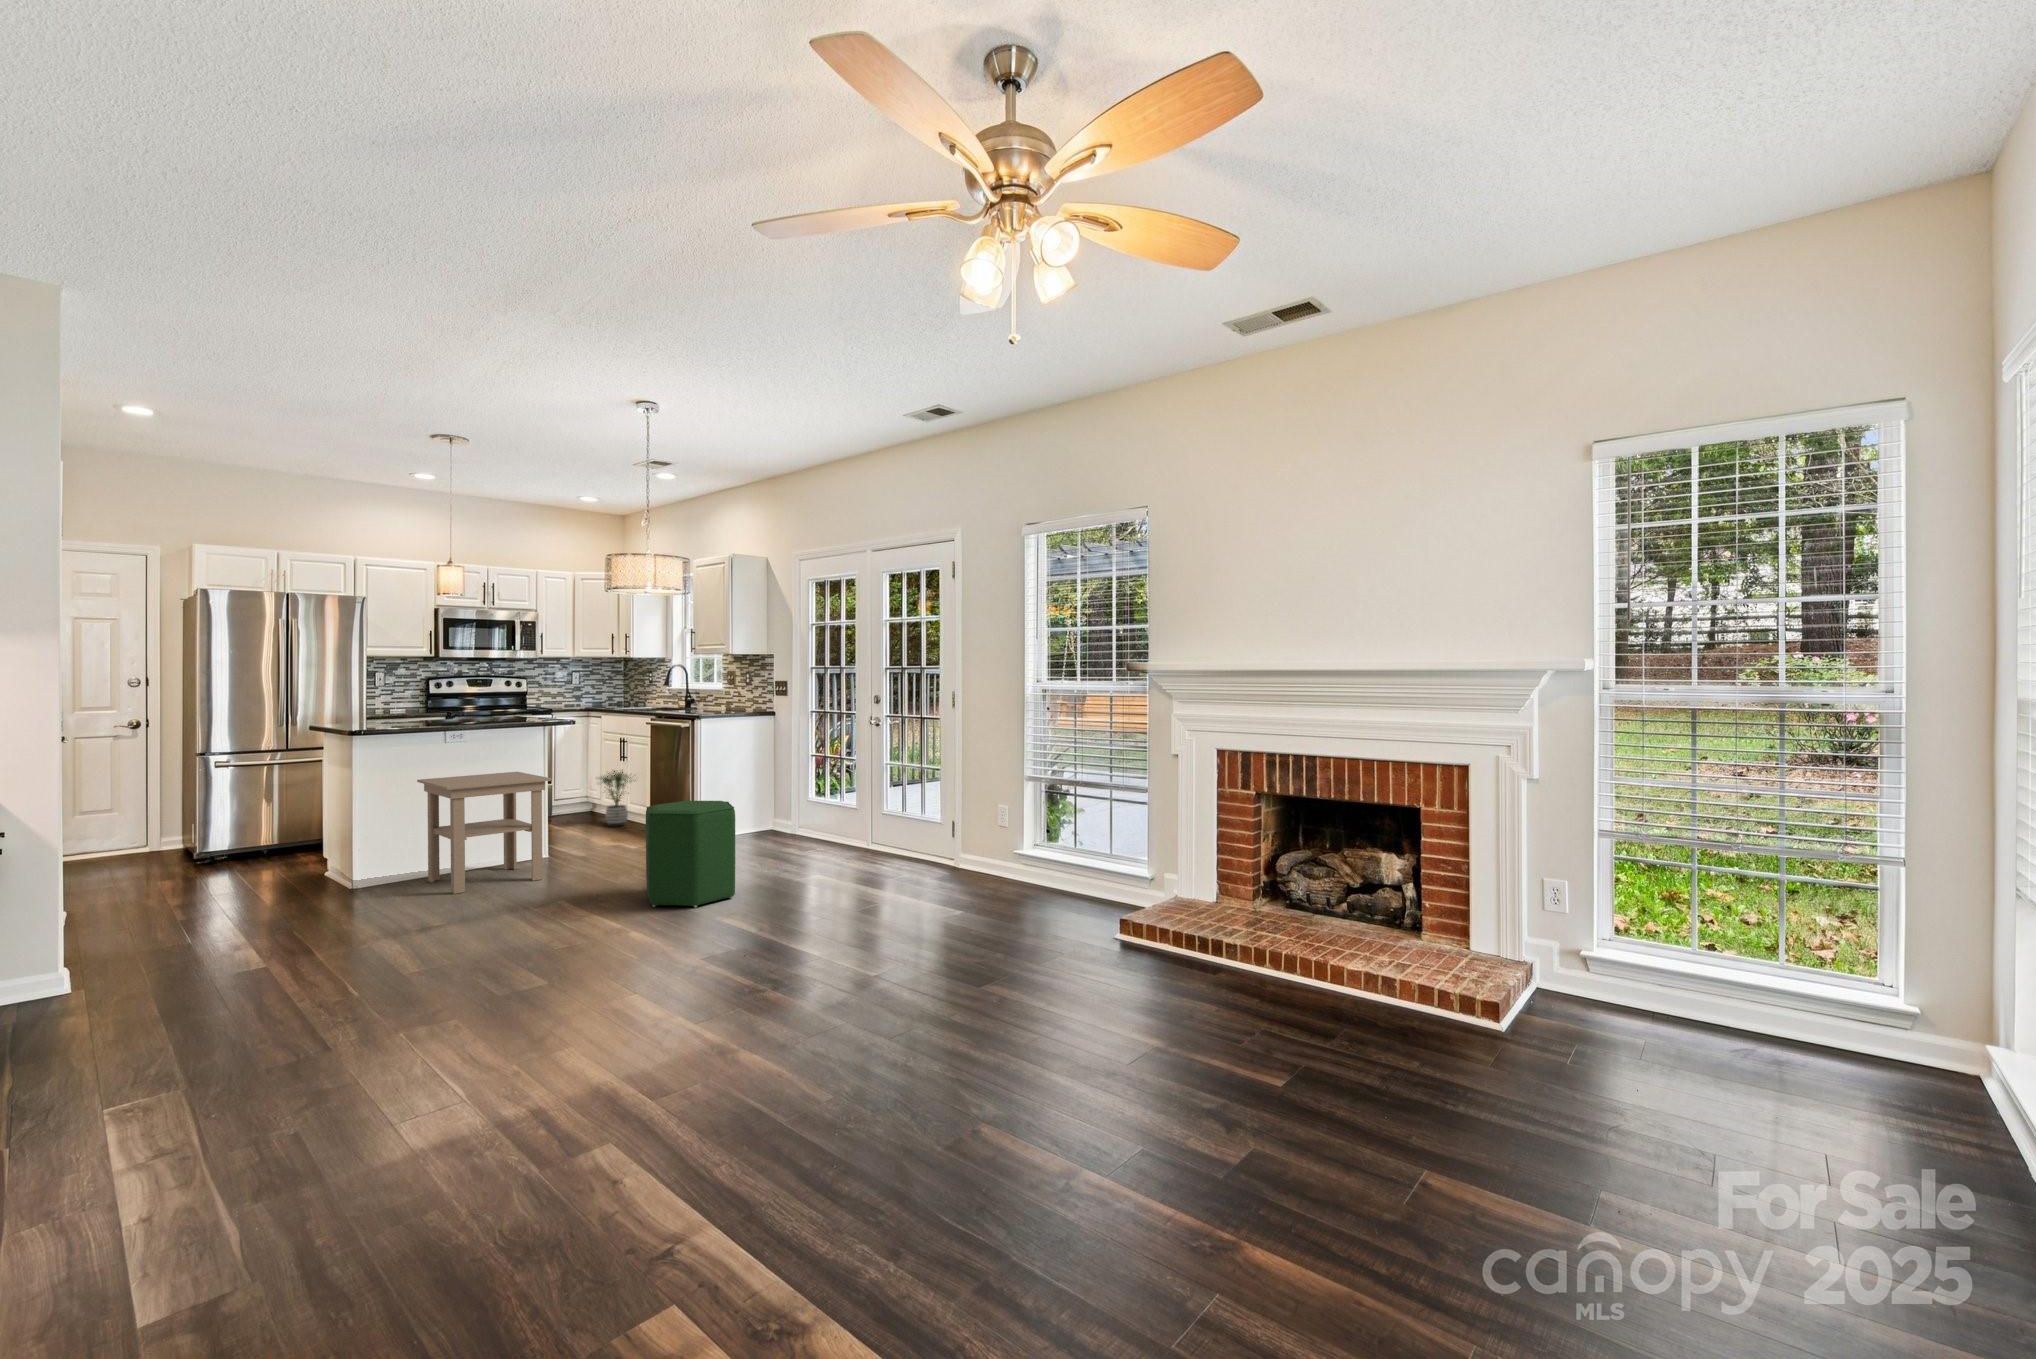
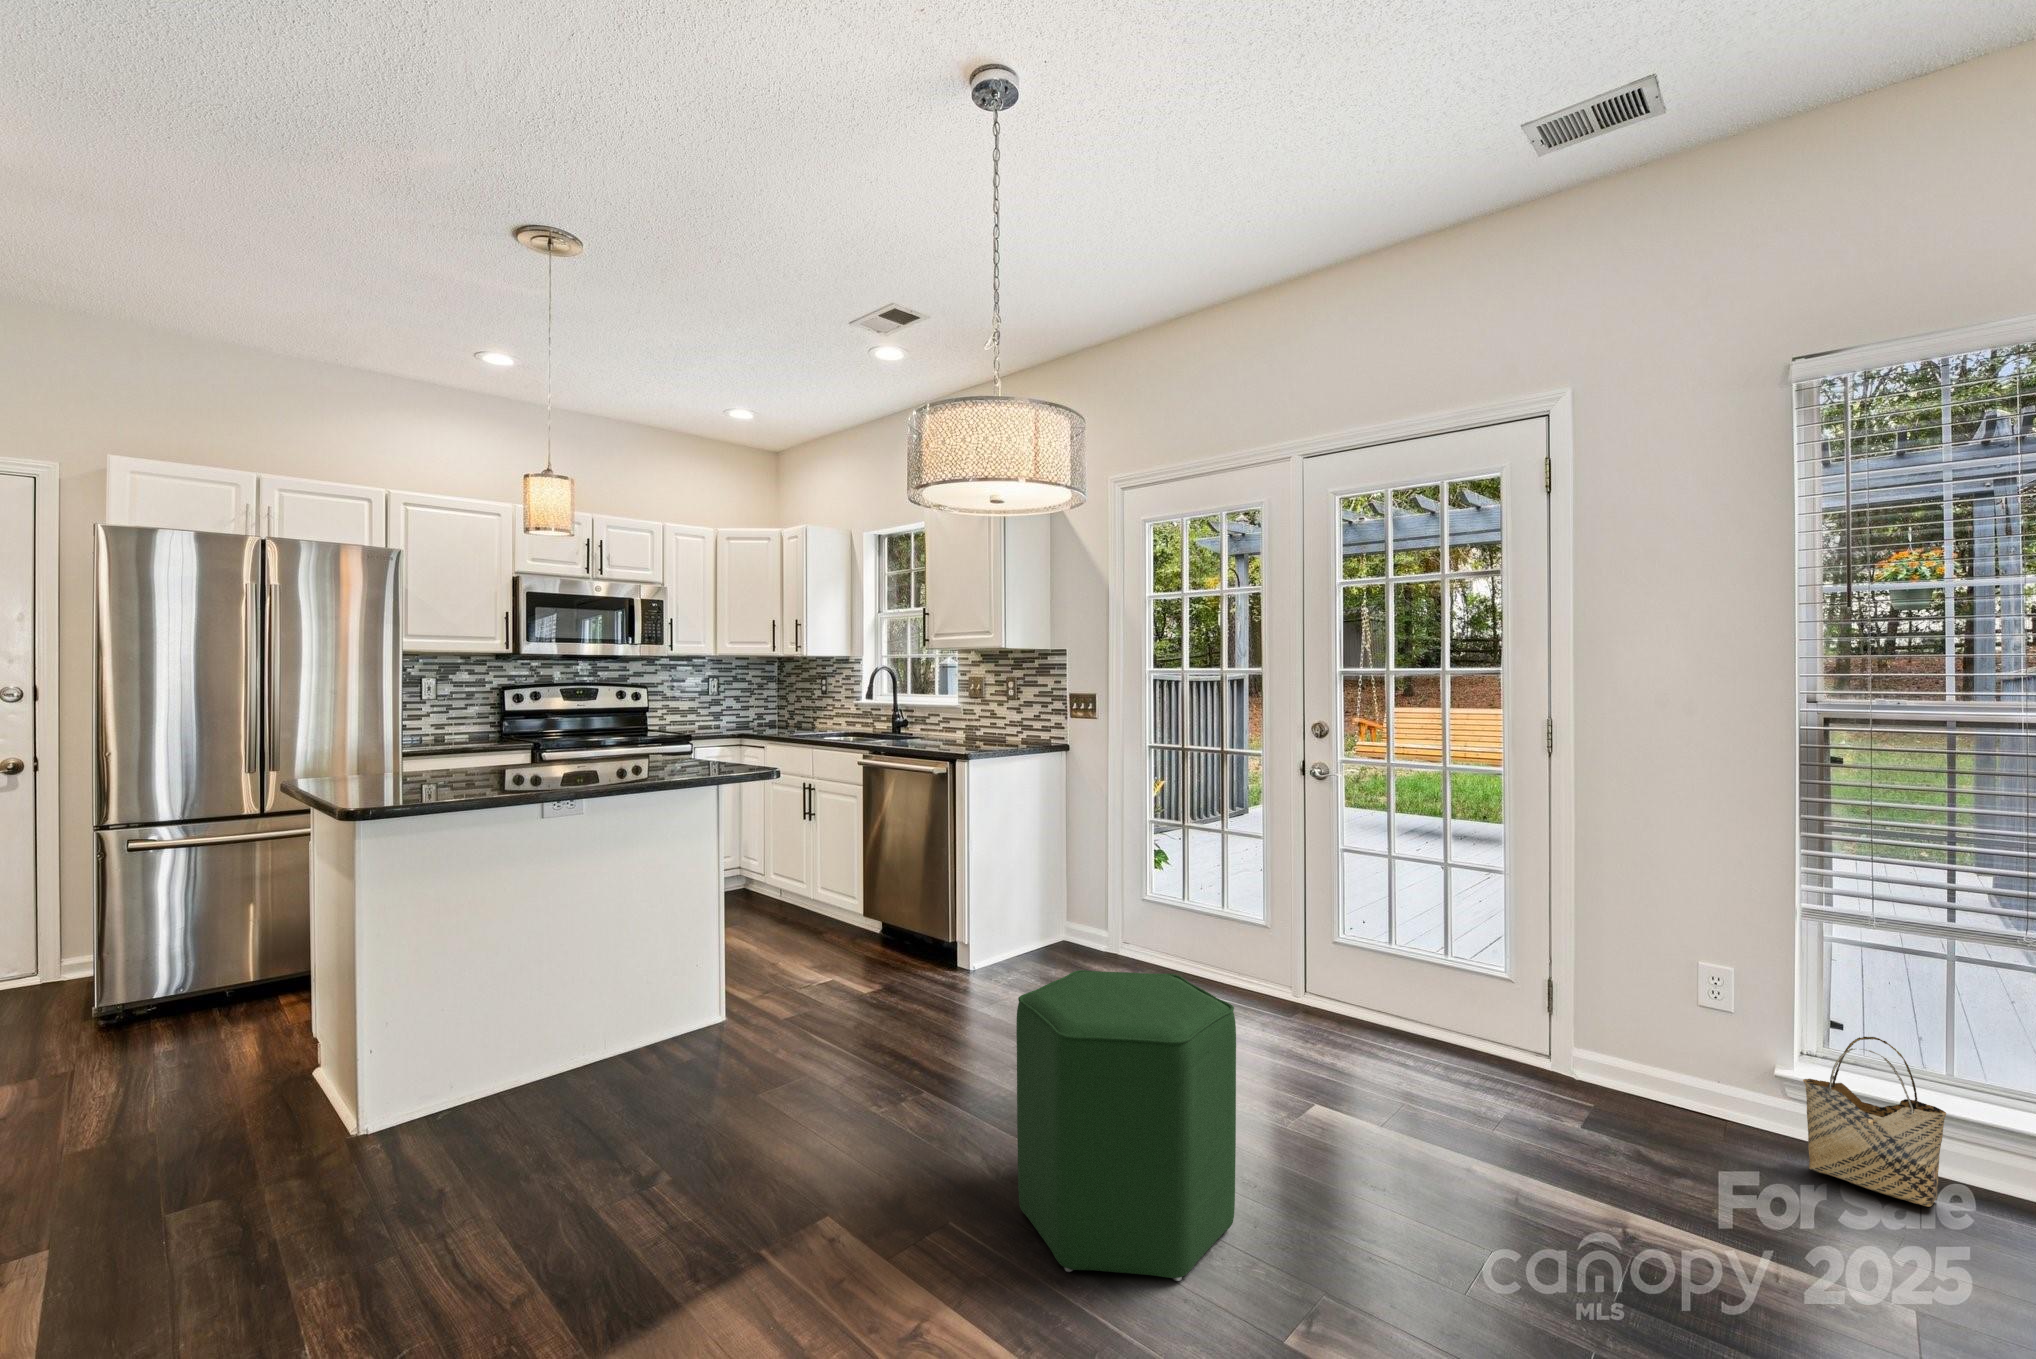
potted plant: present [601,771,636,827] -> none [771,838,840,936]
side table: present [417,772,552,894] -> none [491,874,766,1181]
woven basket: none [1004,825,1043,889] -> present [1803,1037,1946,1207]

